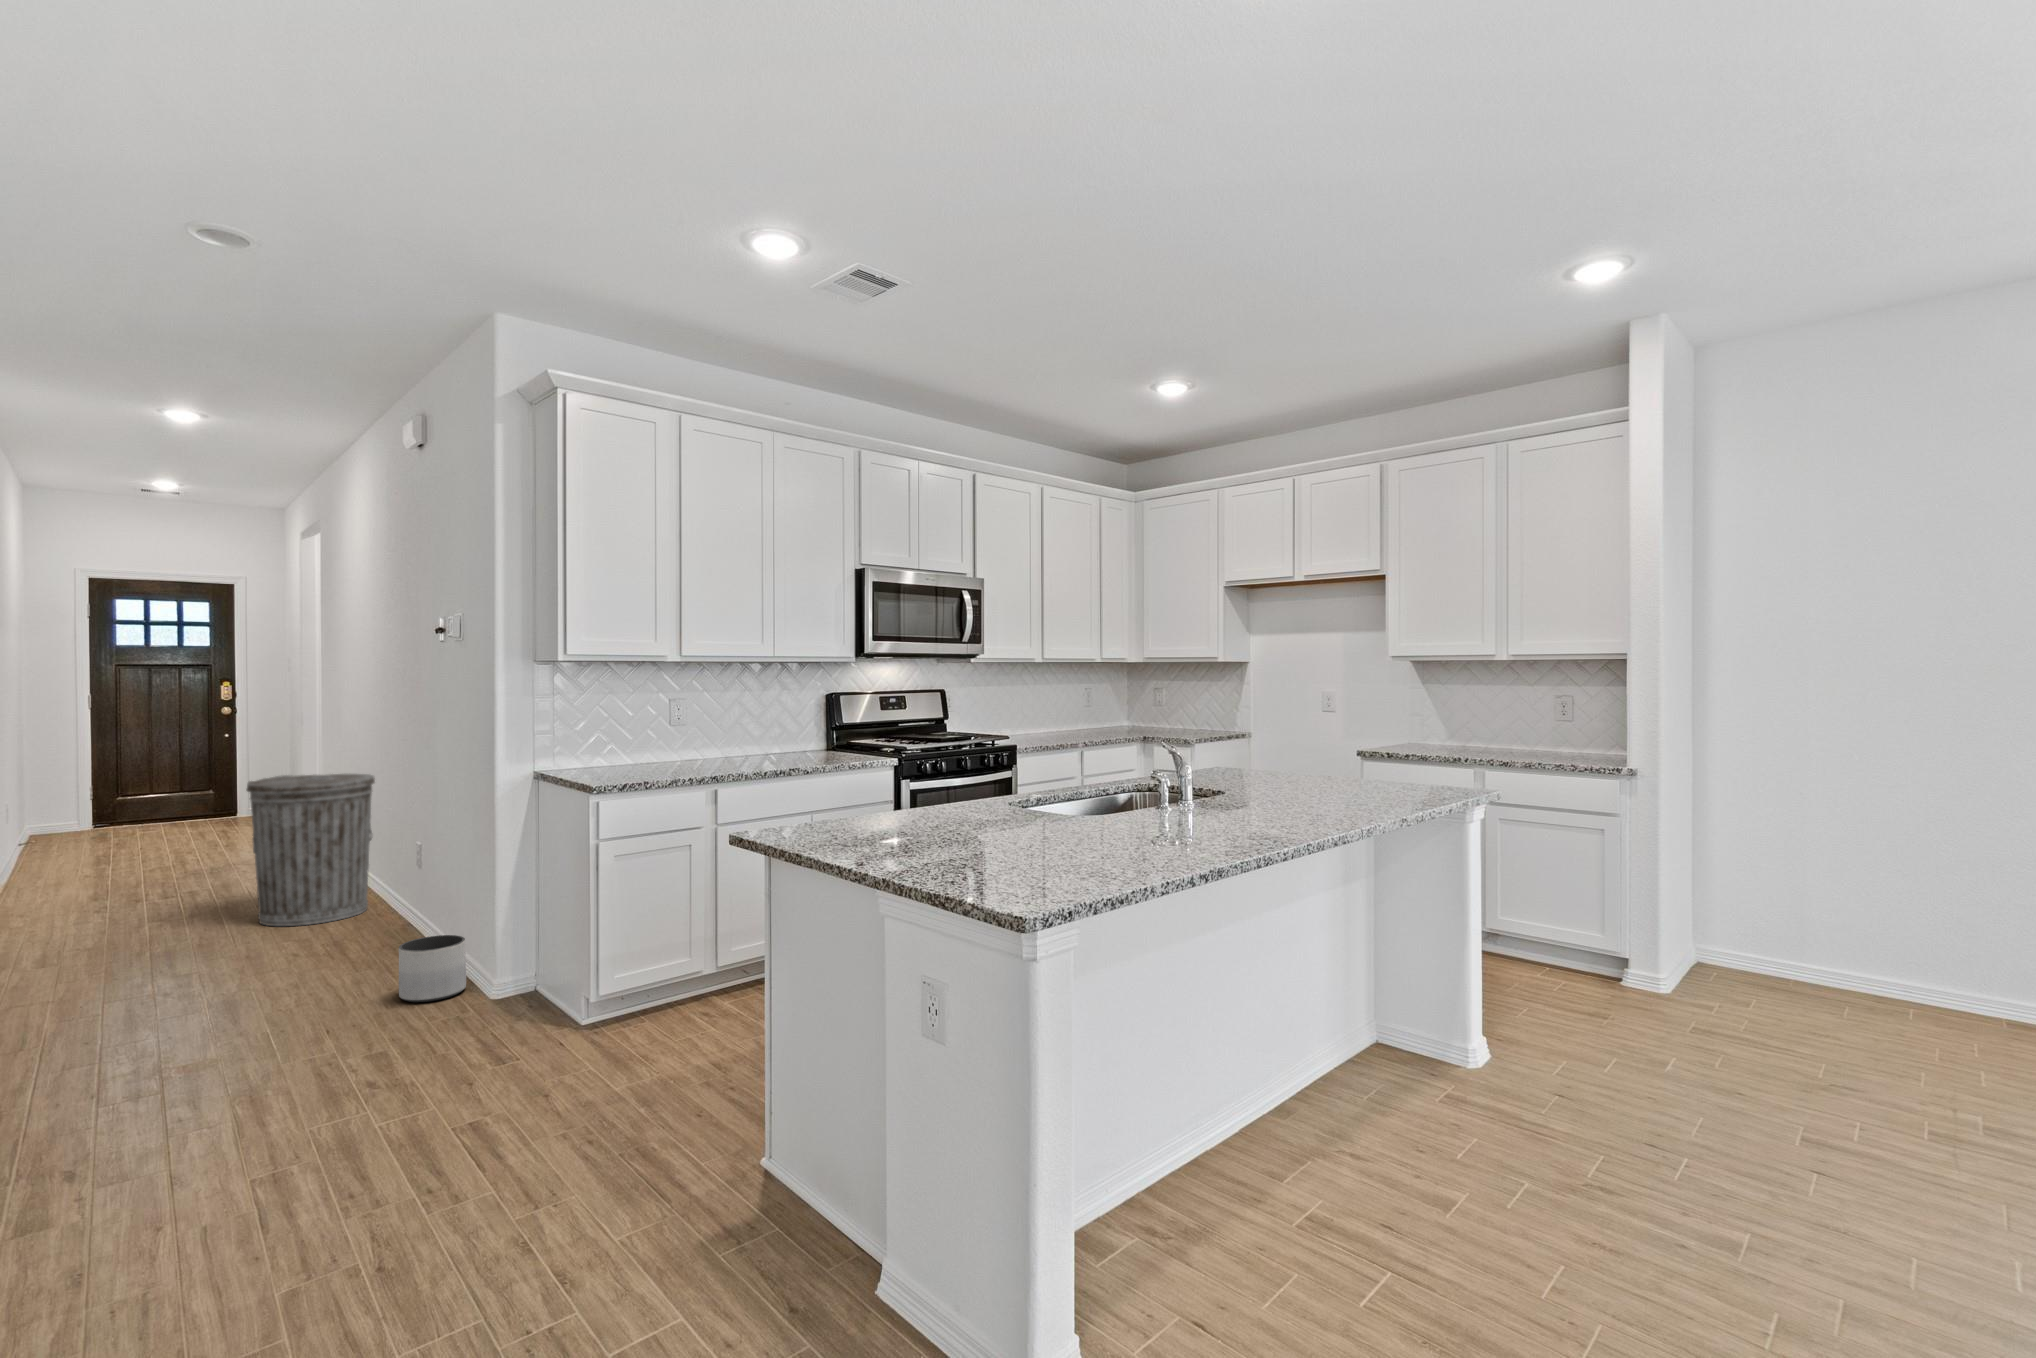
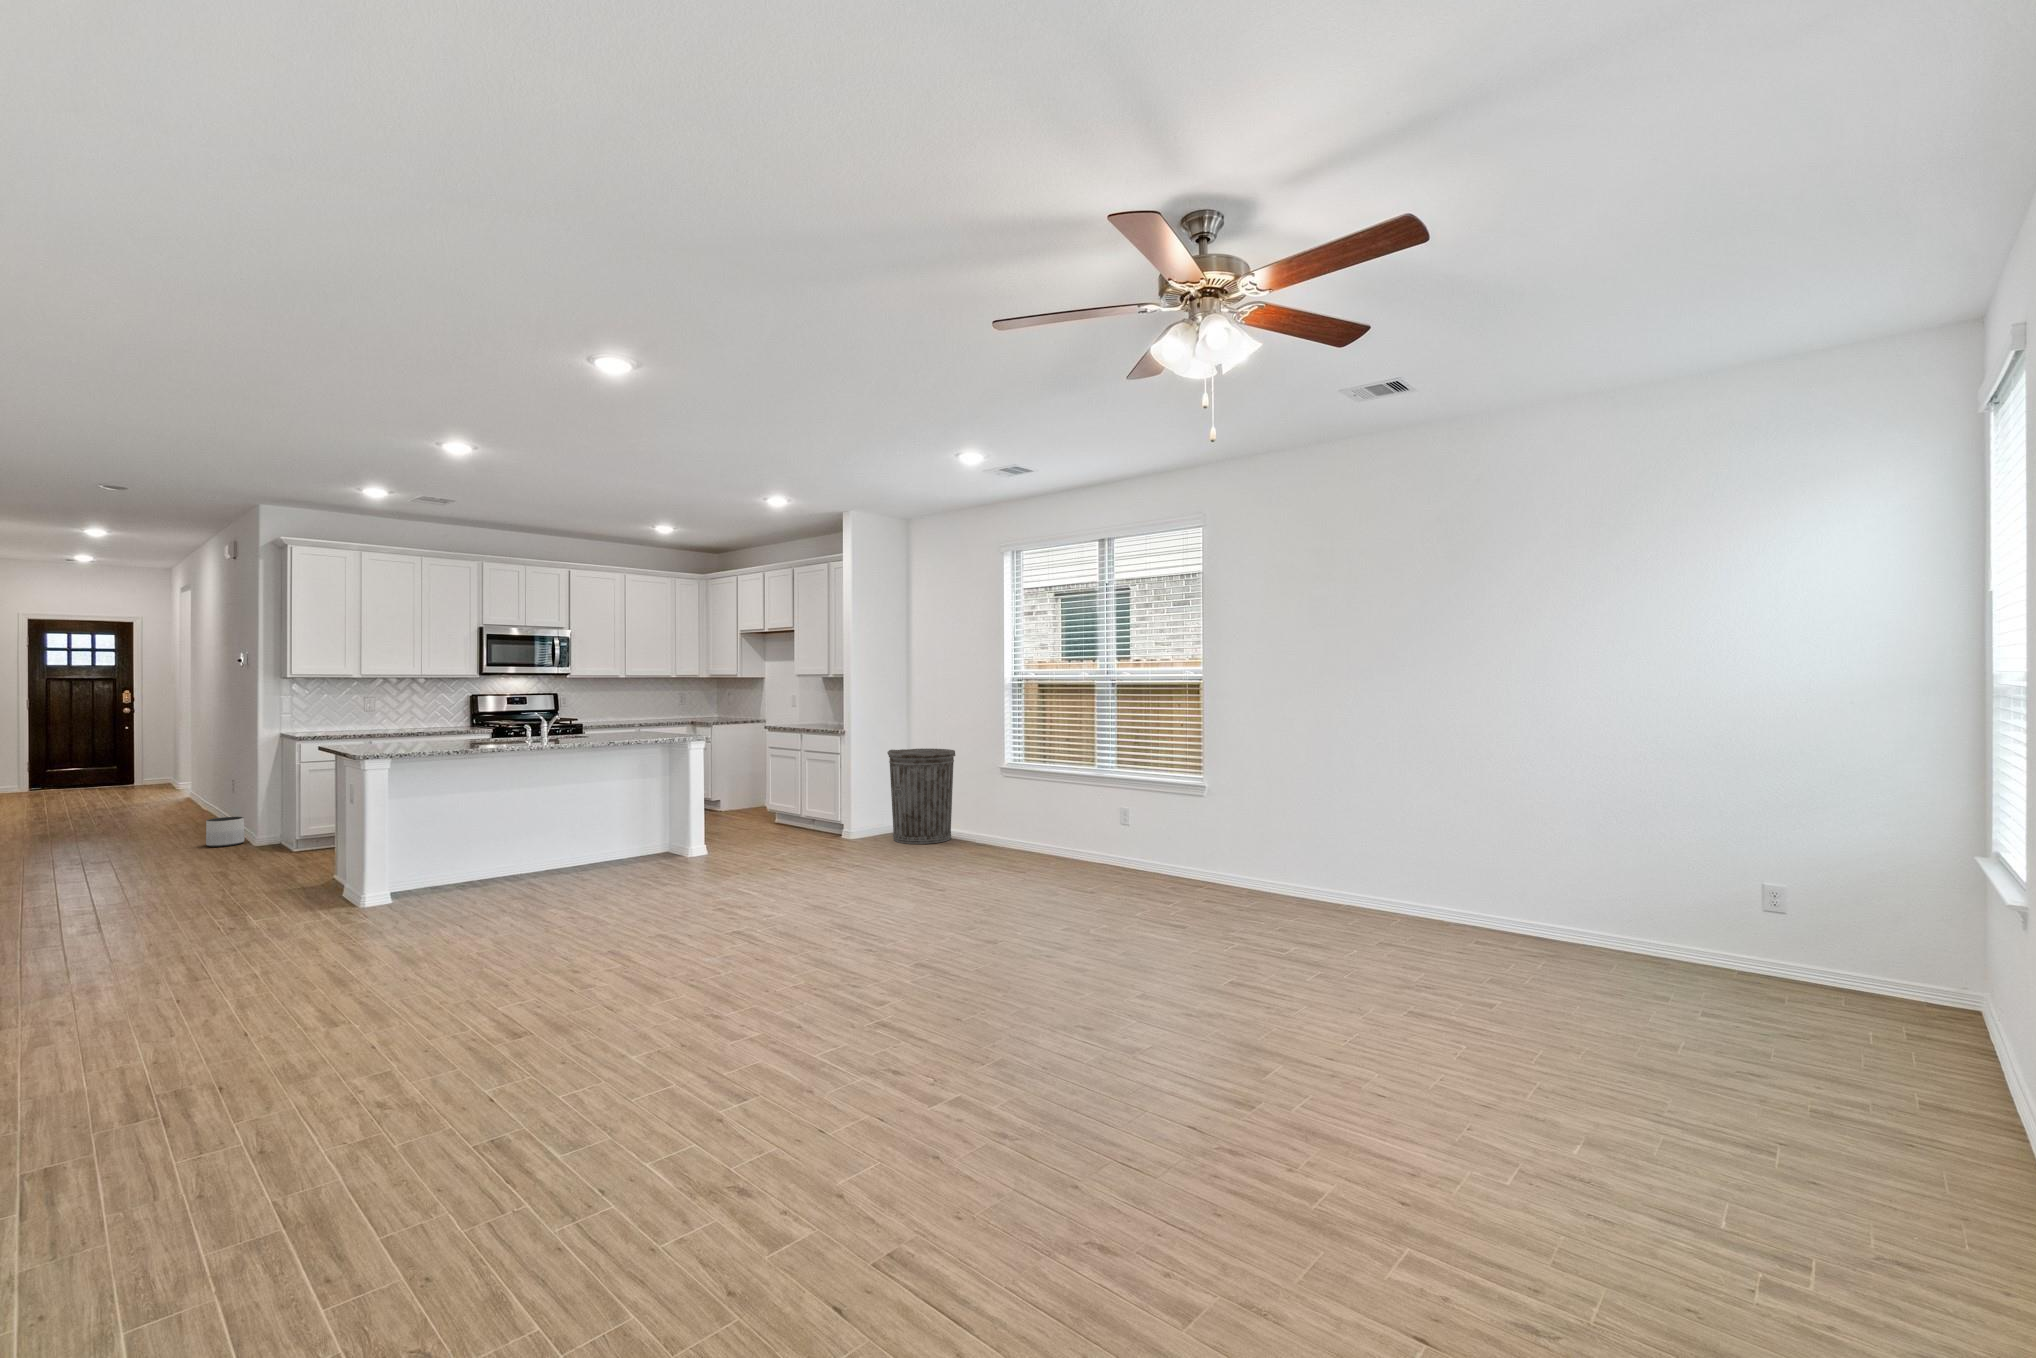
trash can: present [247,774,375,926] -> present [887,748,955,844]

